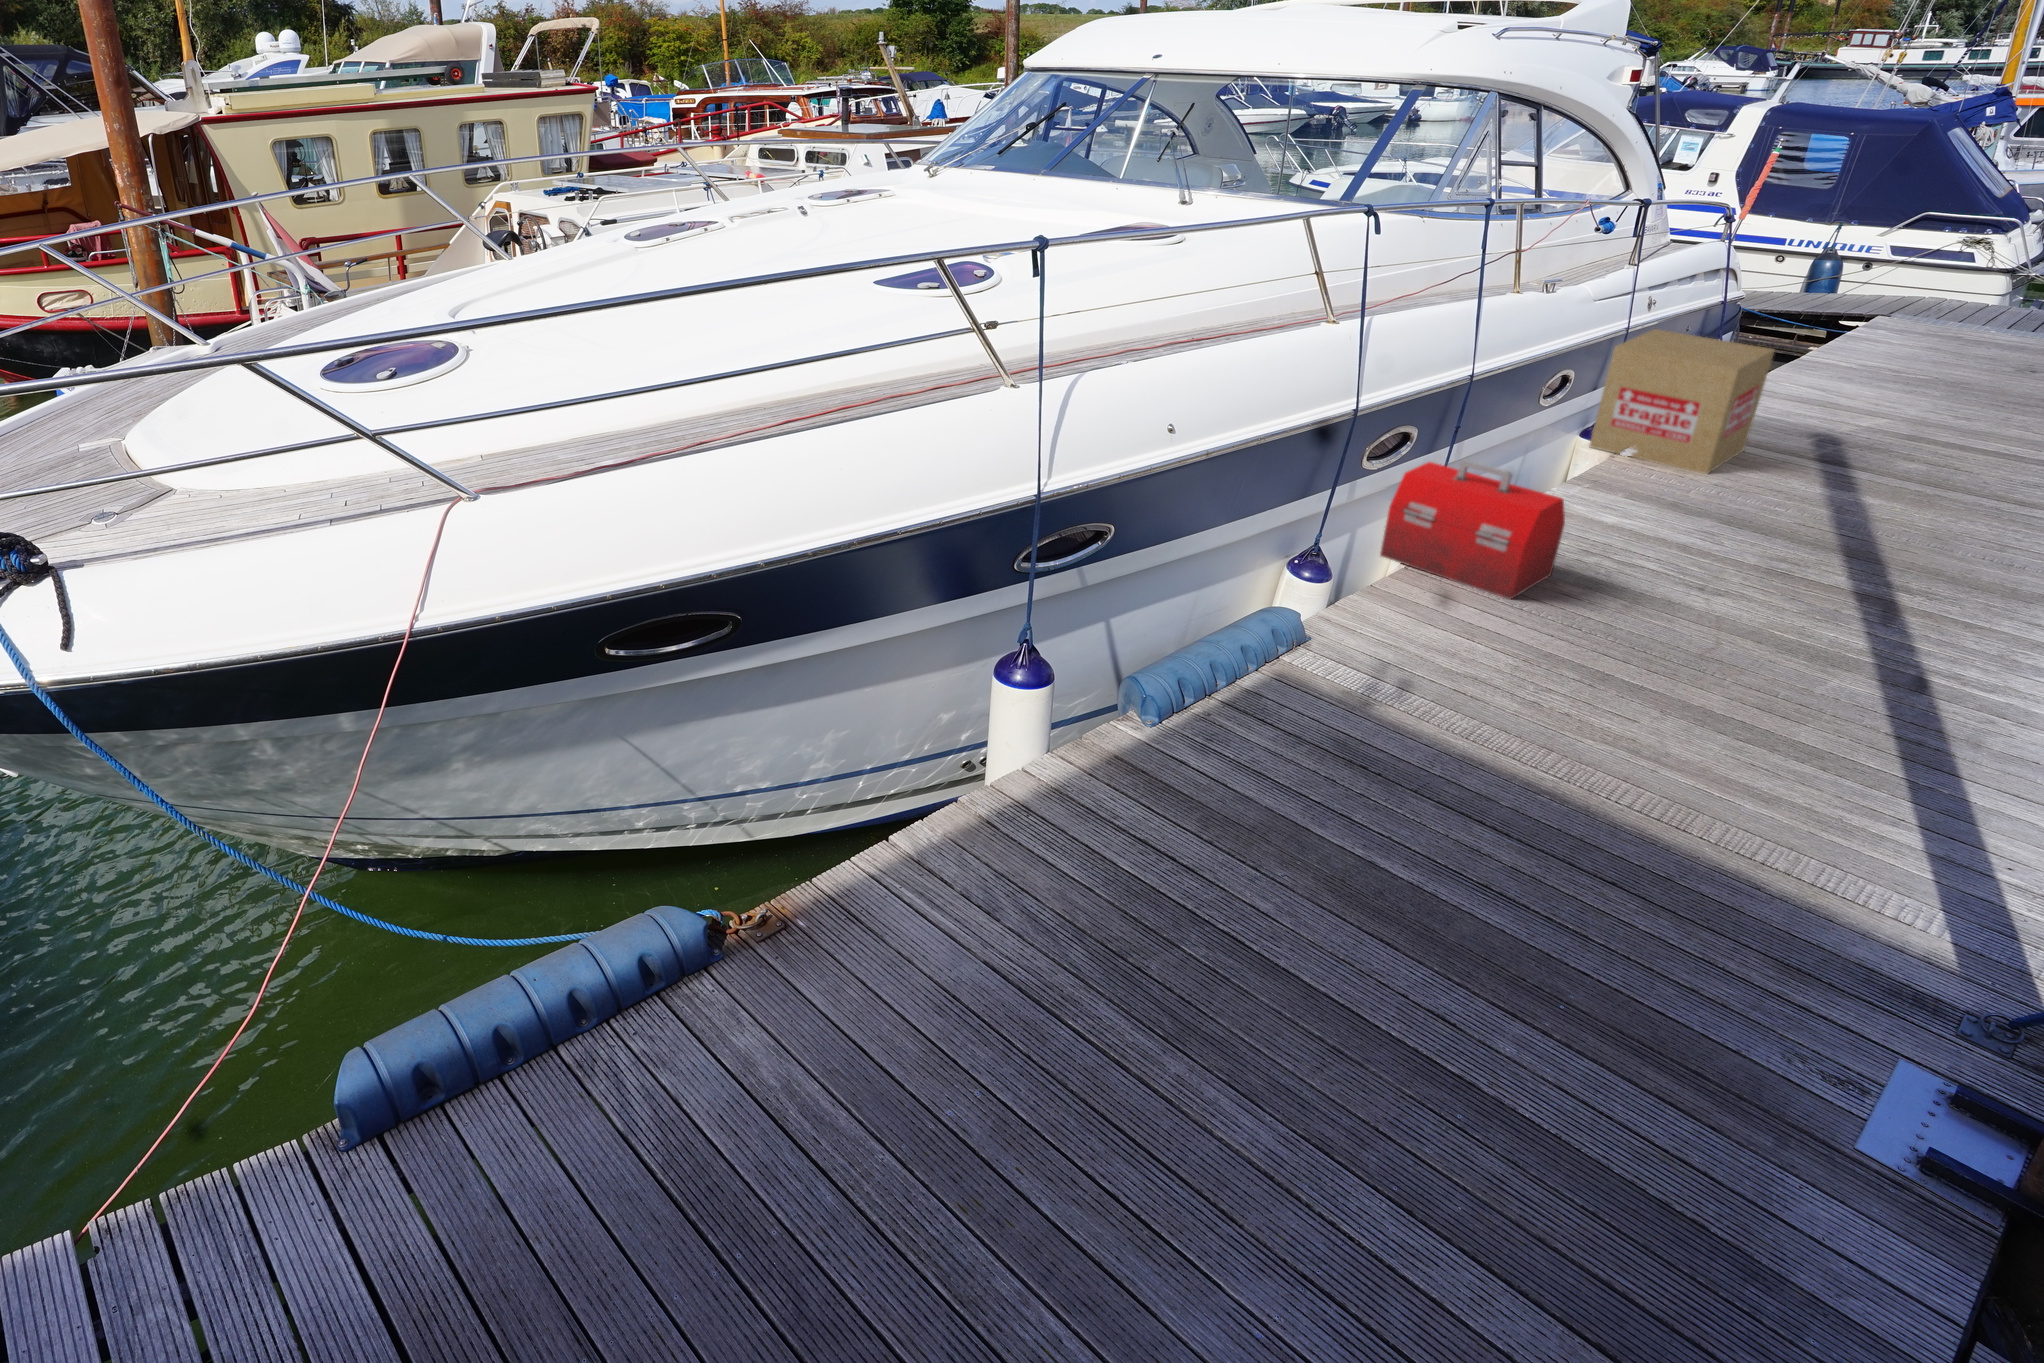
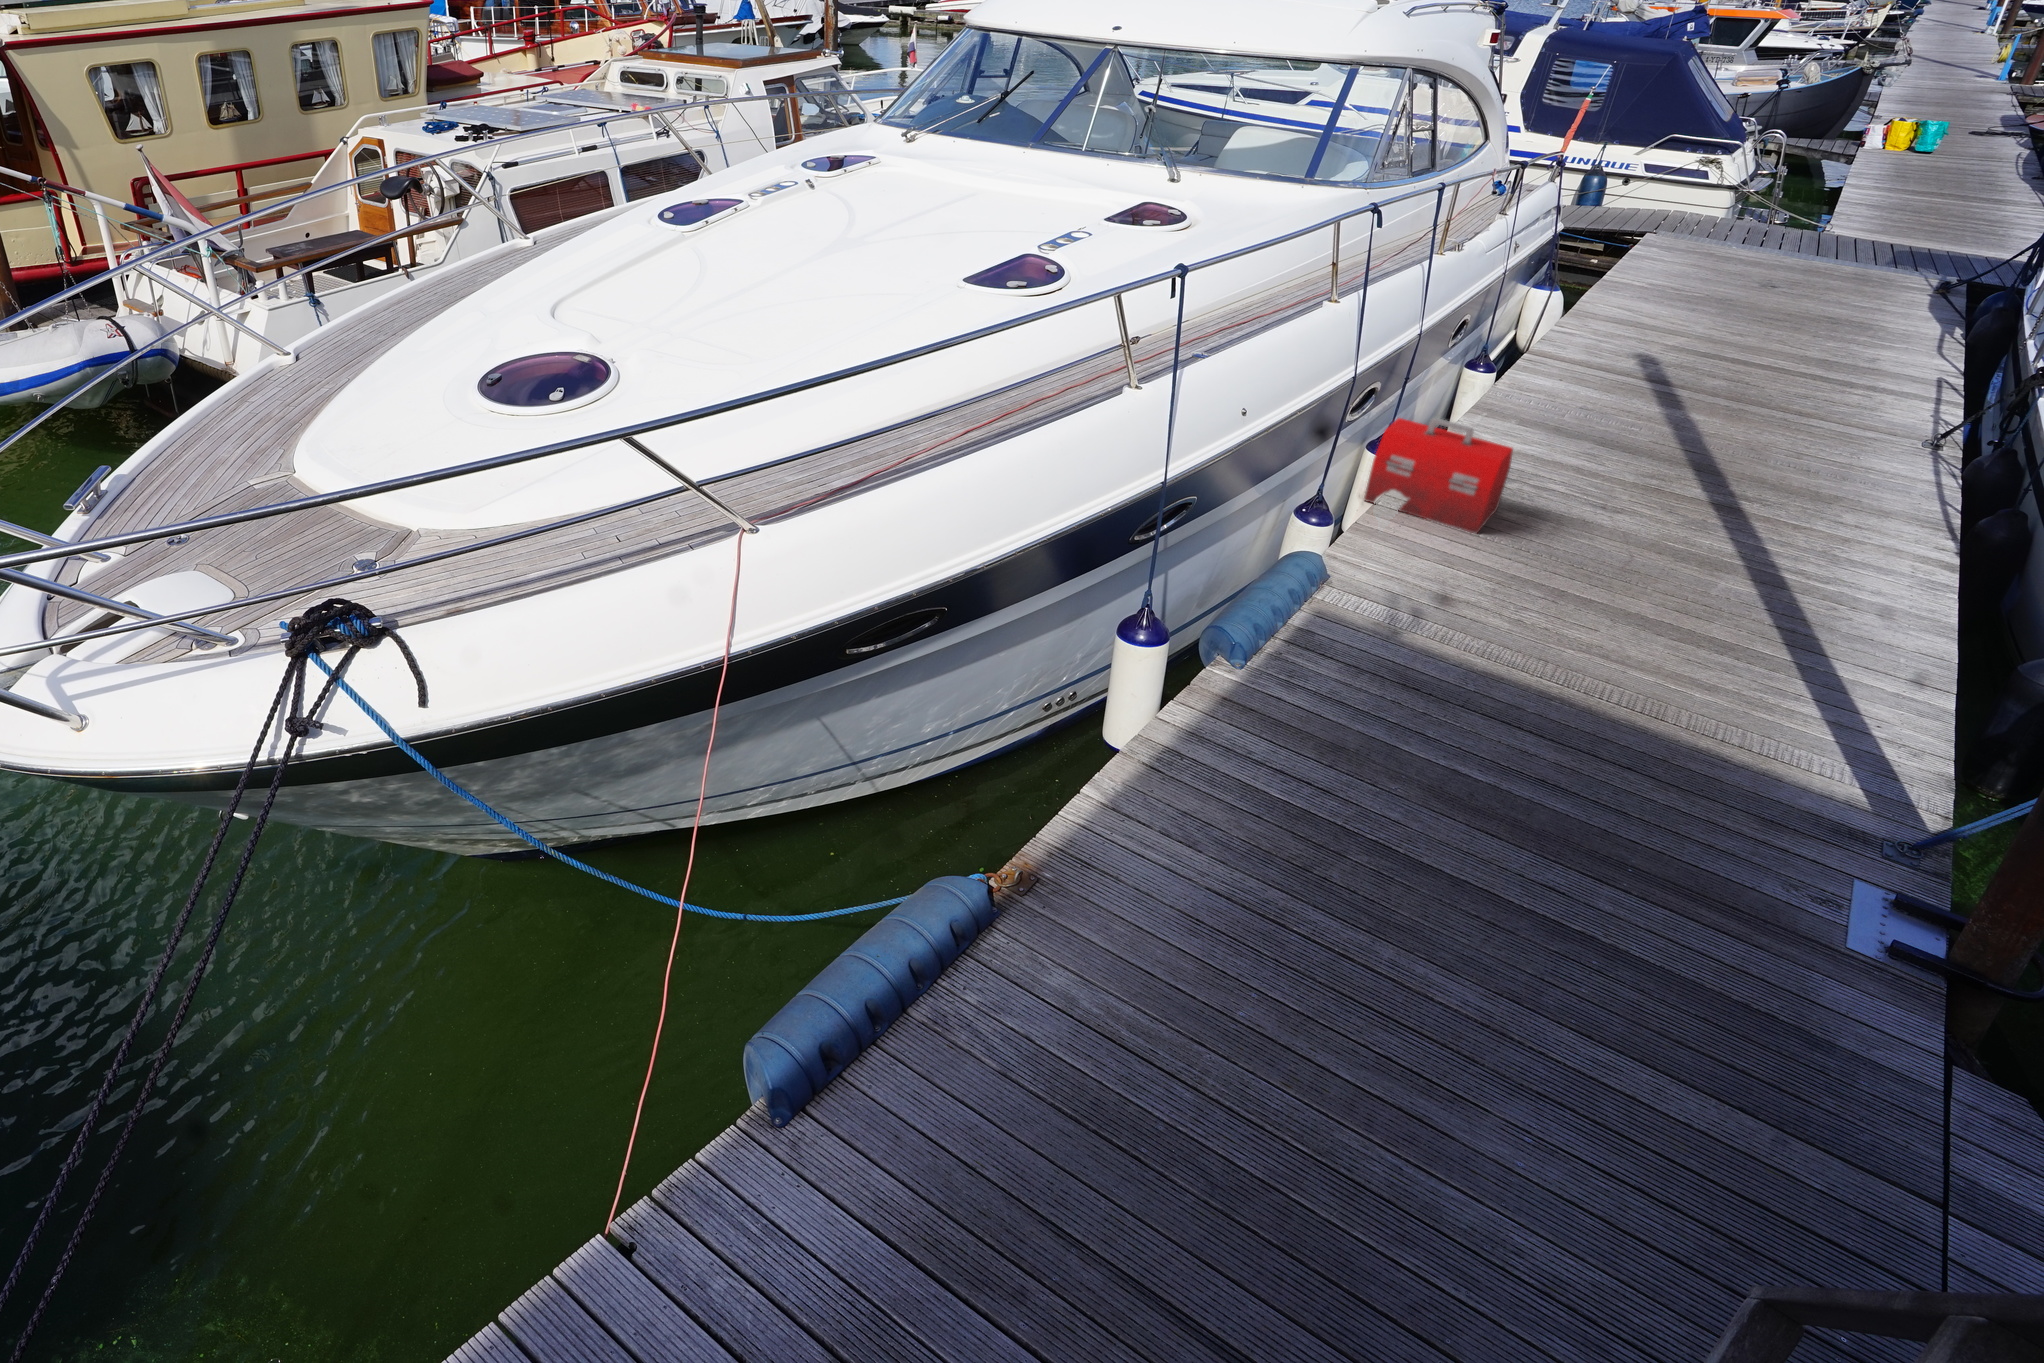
cardboard box: present [1589,329,1774,474] -> none [1478,278,1620,405]

